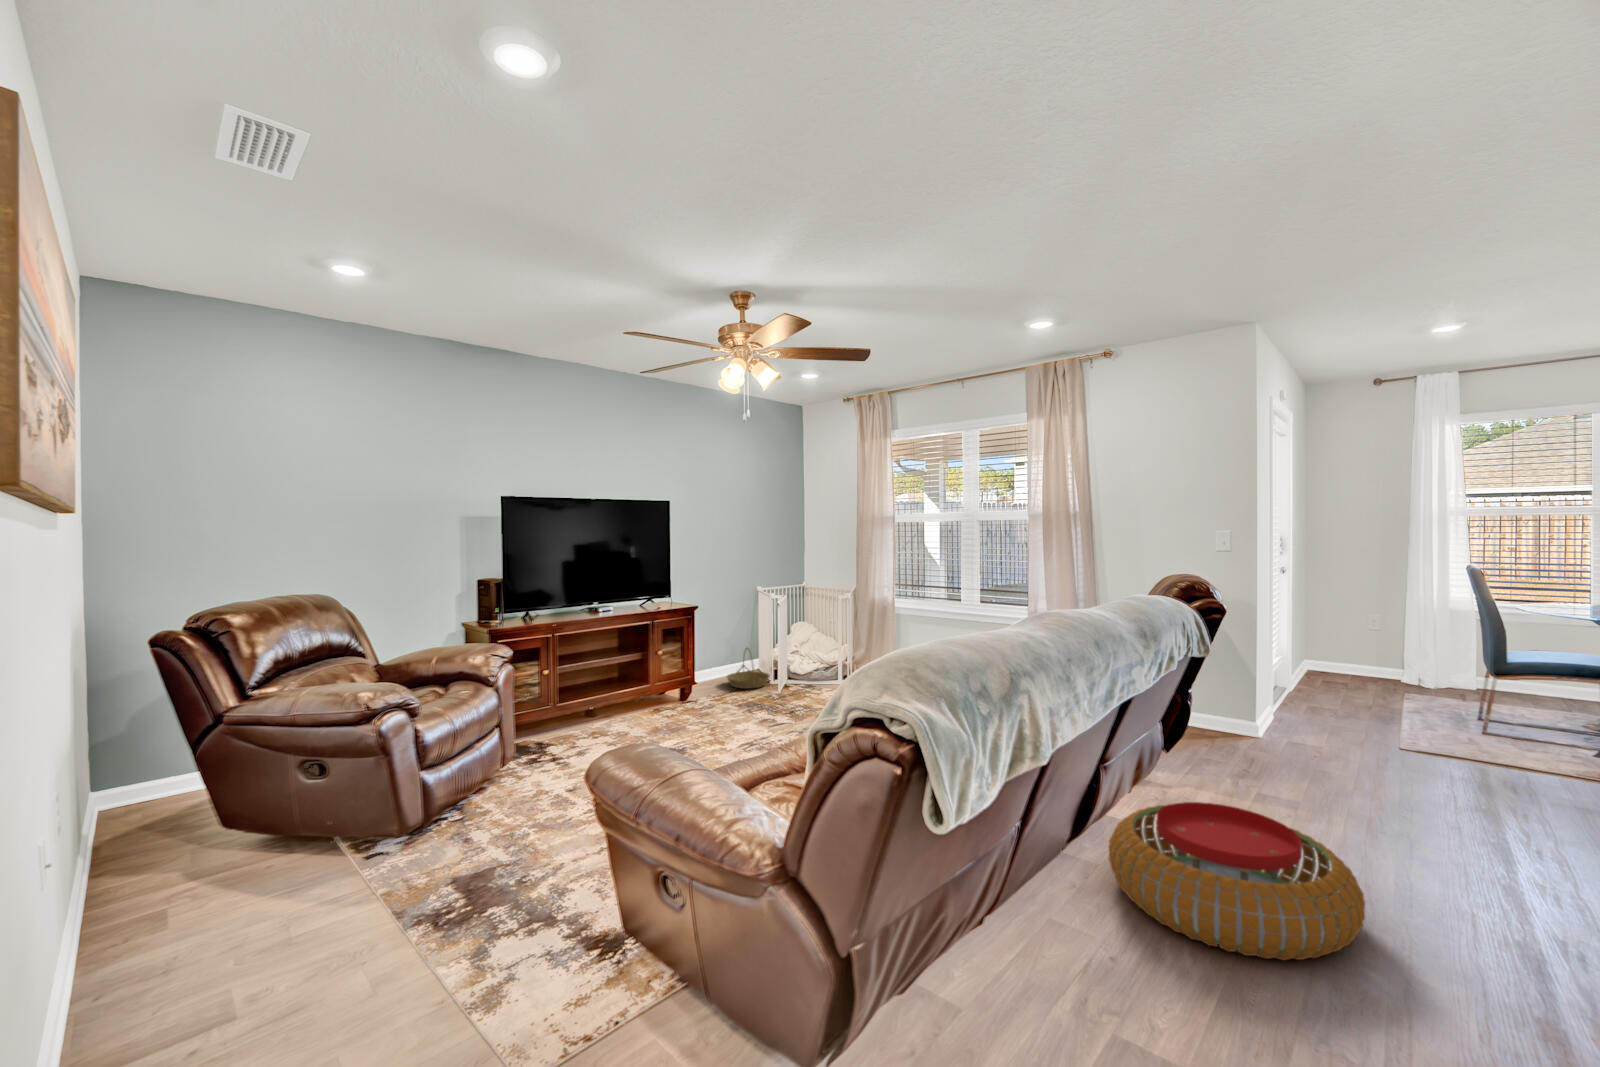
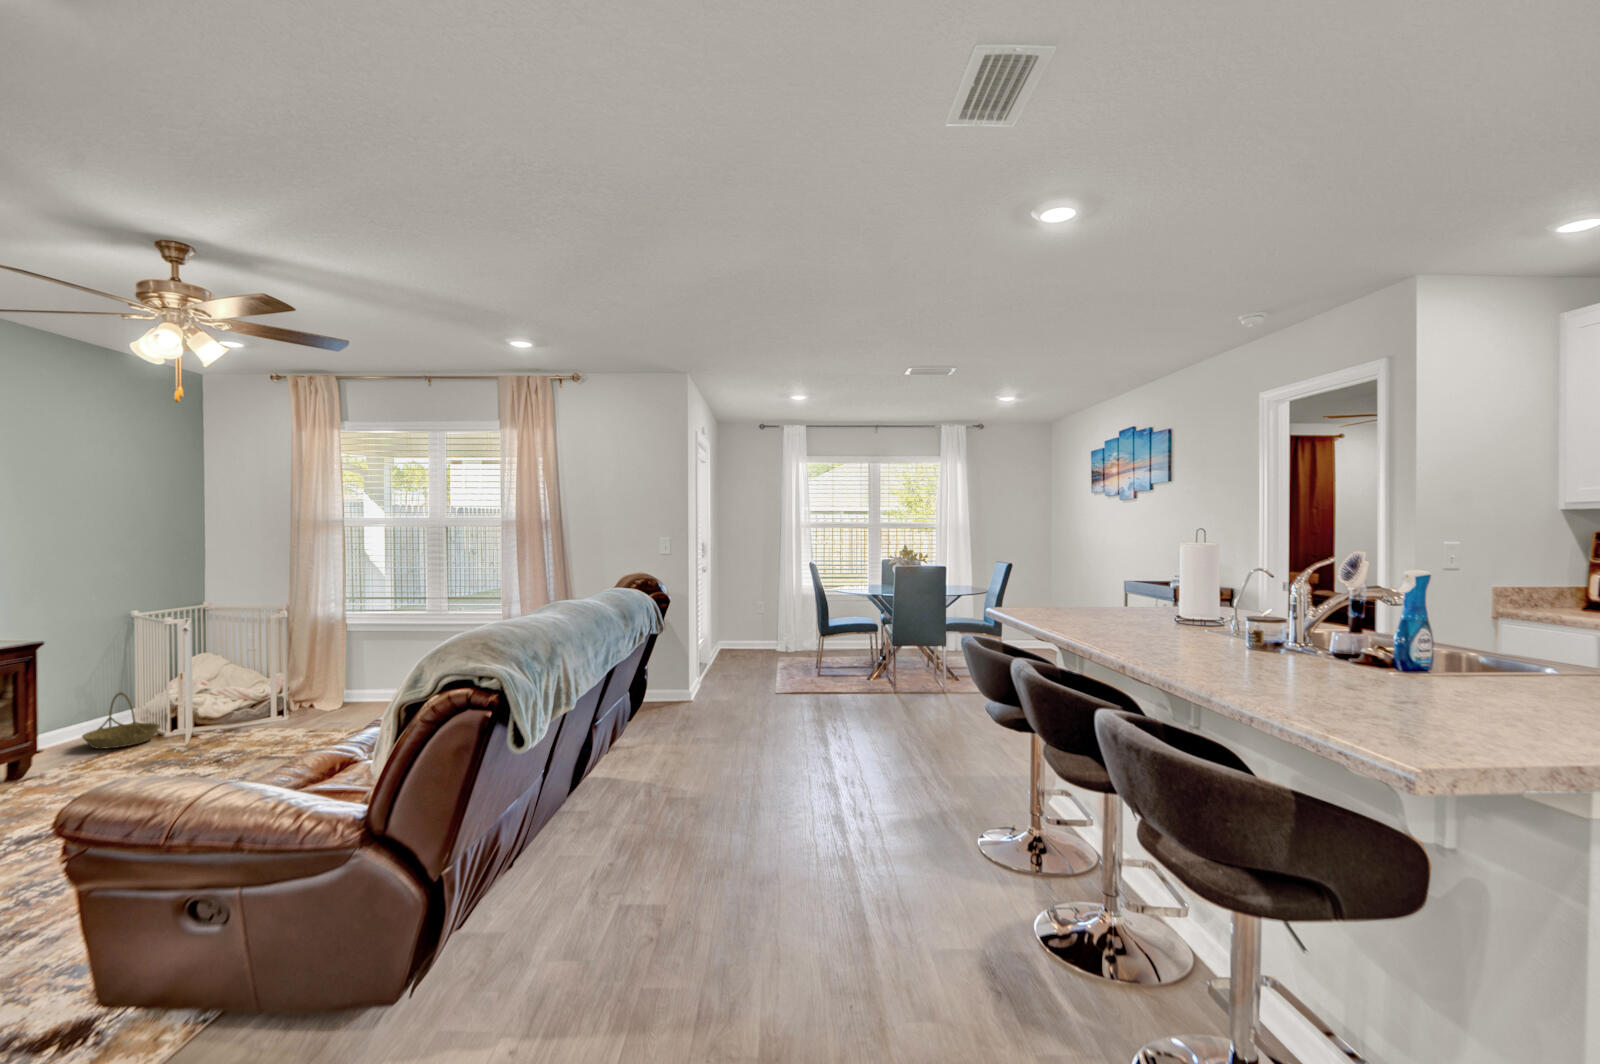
pouf: present [1109,802,1365,960] -> none [597,739,755,833]

